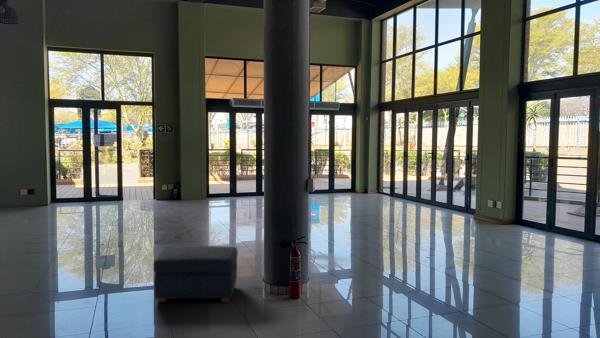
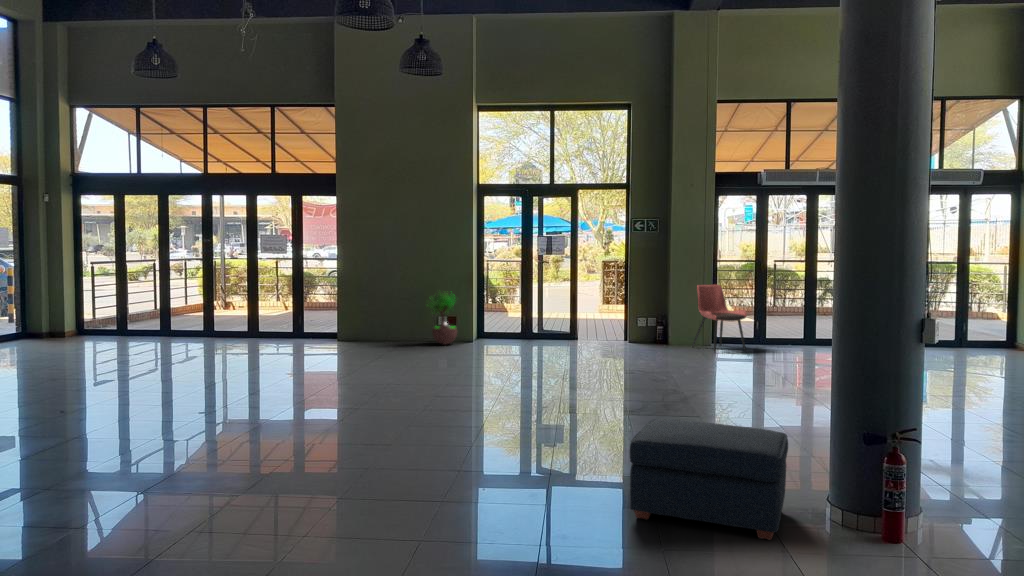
dining chair: none [195,164,226,204] -> present [692,284,747,353]
potted tree: none [9,170,36,209] -> present [427,293,457,344]

